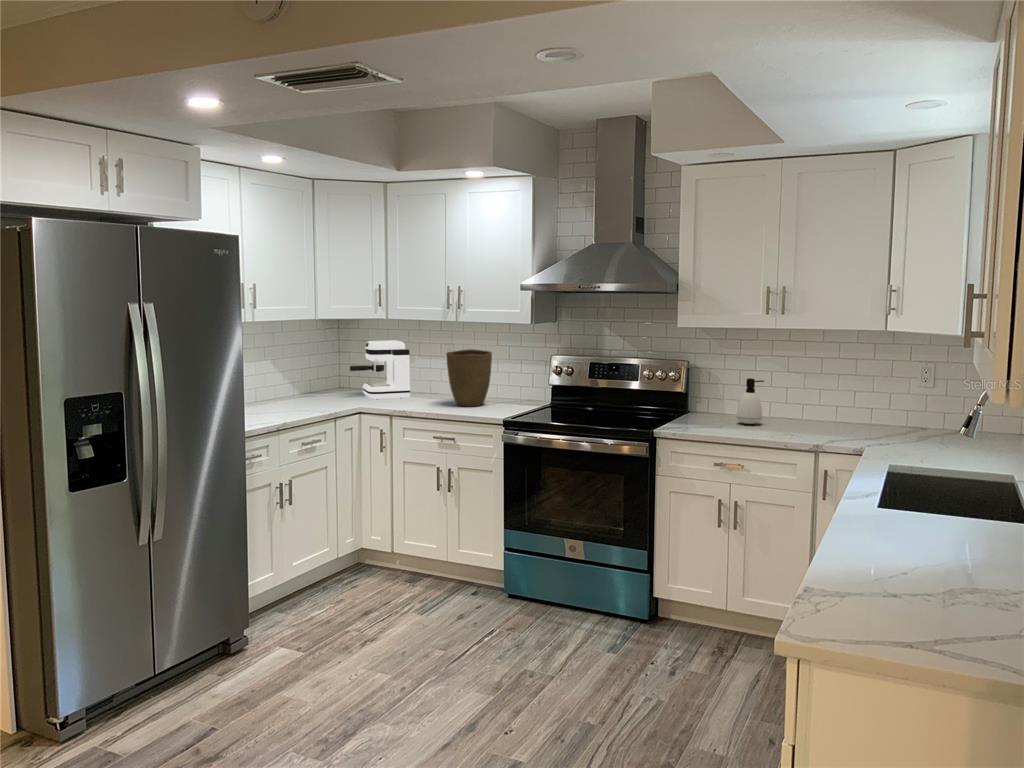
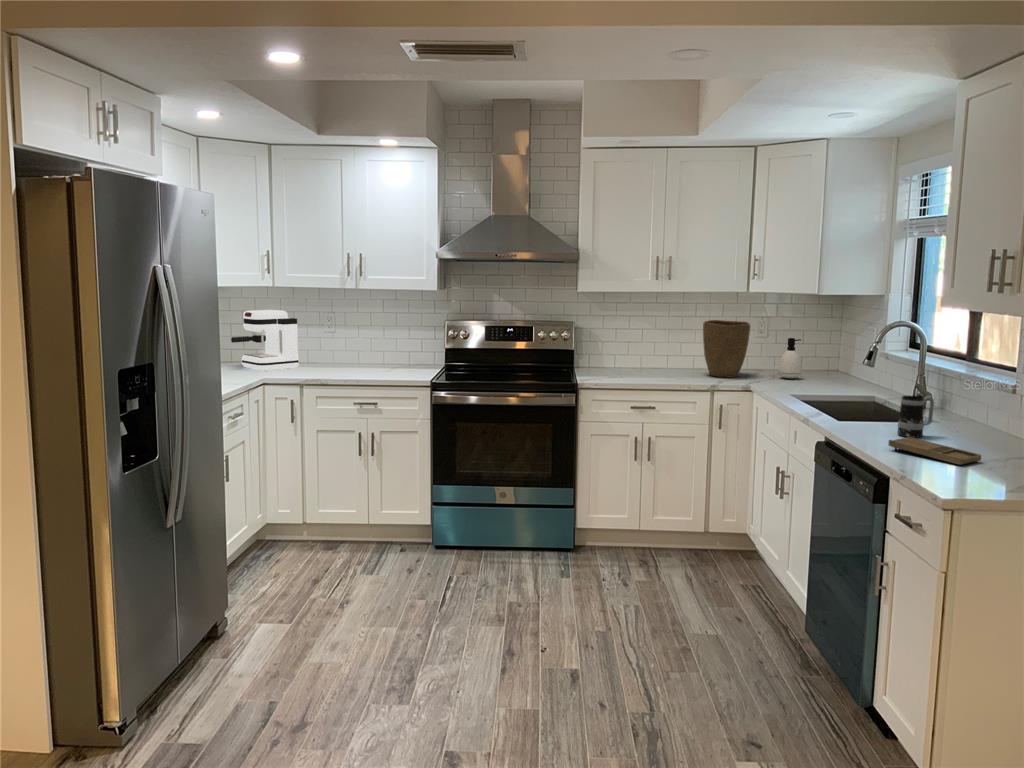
vase: present [446,349,492,406] -> present [703,320,750,377]
soap dispenser: present [737,378,764,424] -> present [778,338,801,378]
mug: none [932,485,988,545] -> present [898,396,934,437]
tray: none [872,544,985,596] -> present [888,437,981,465]

